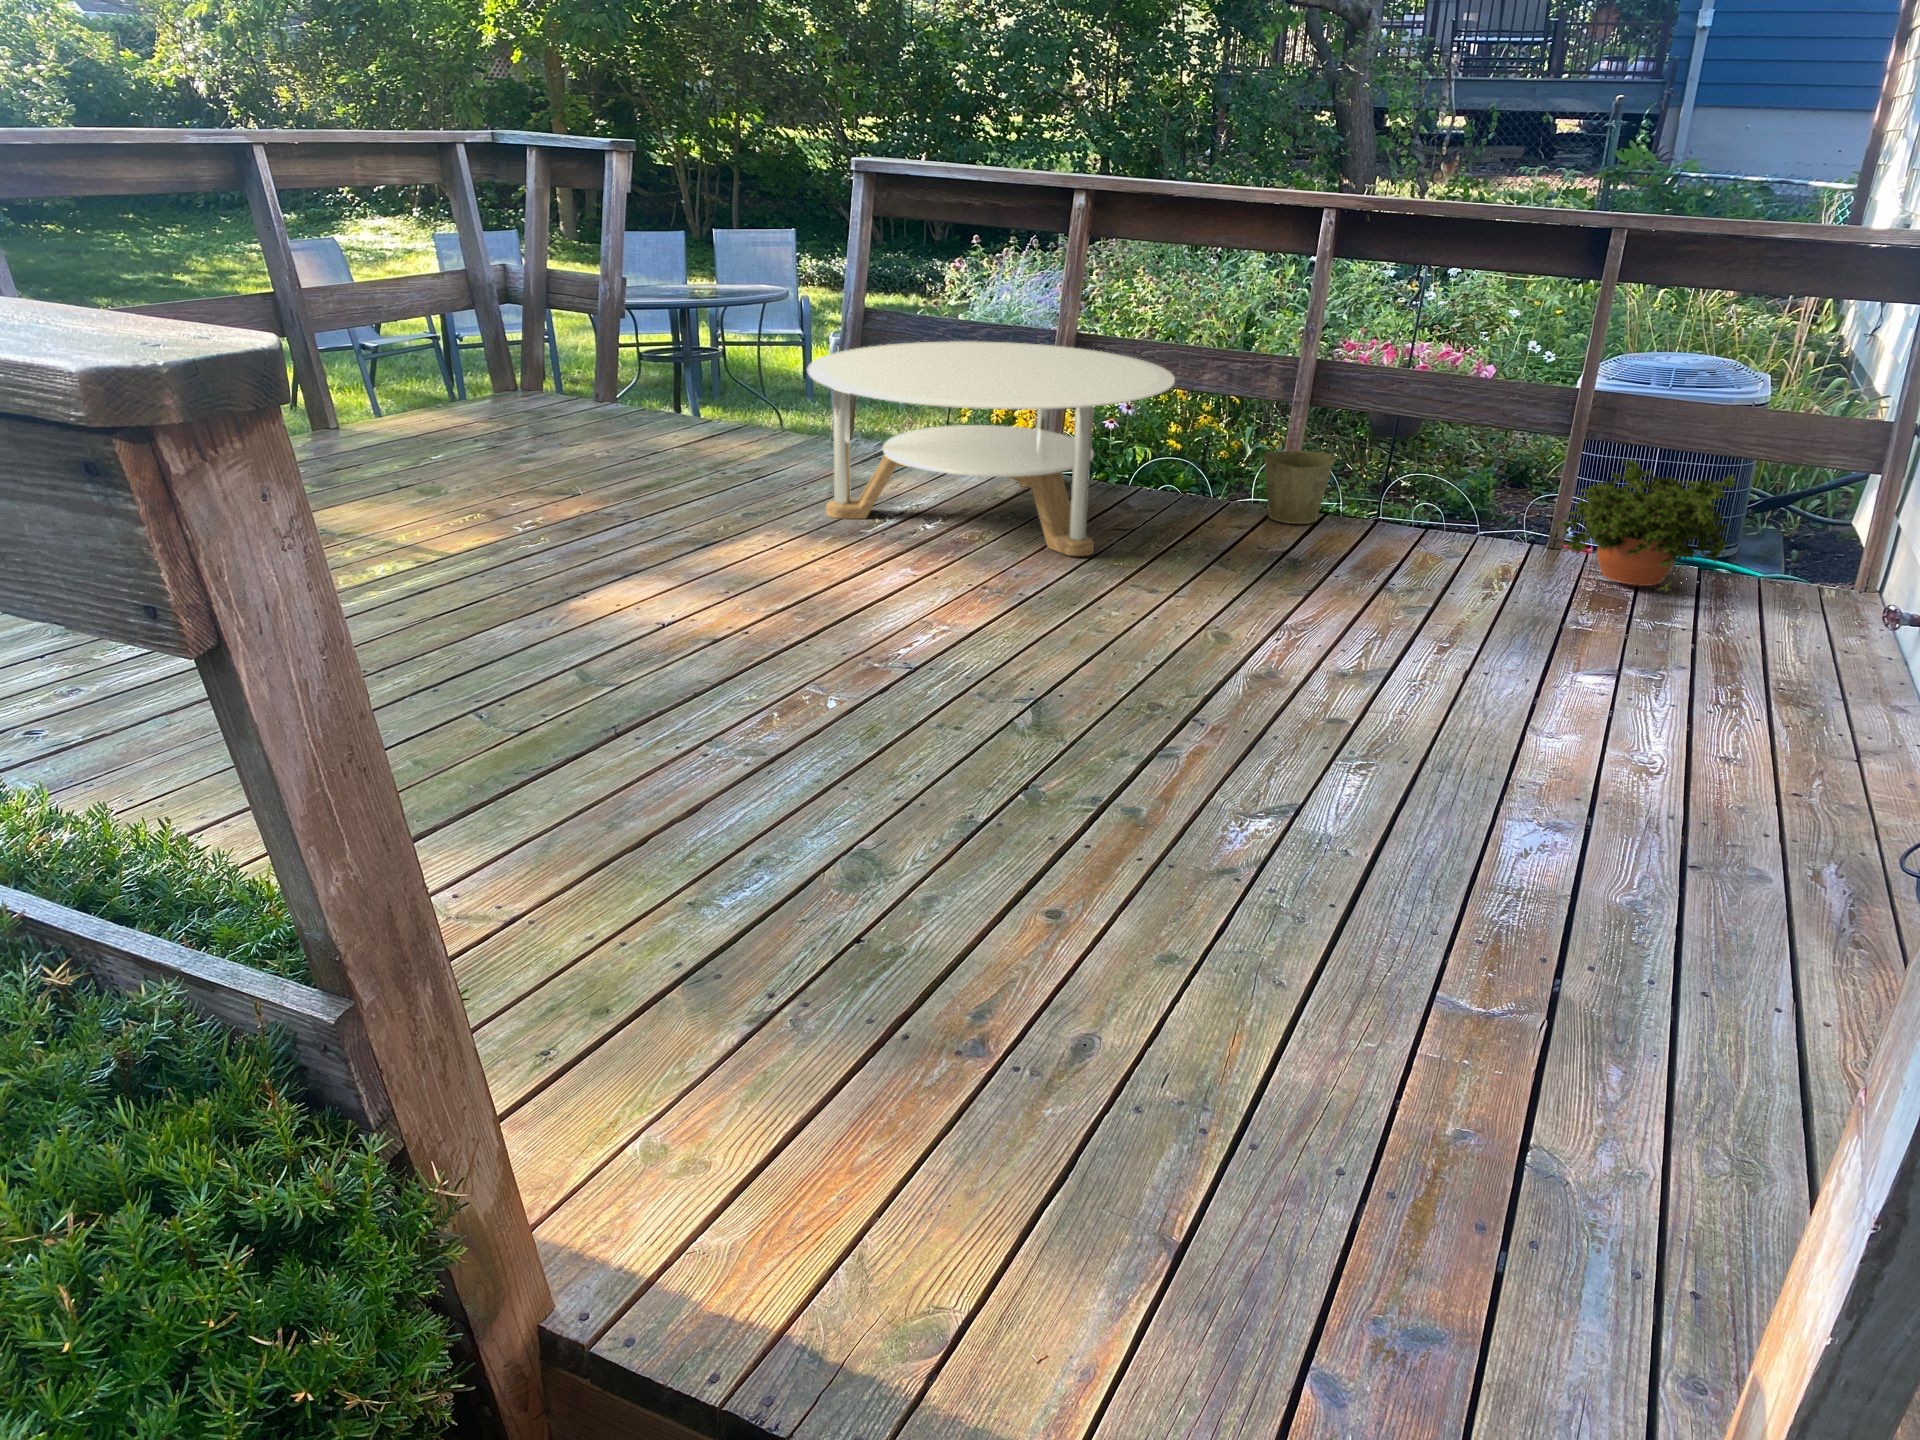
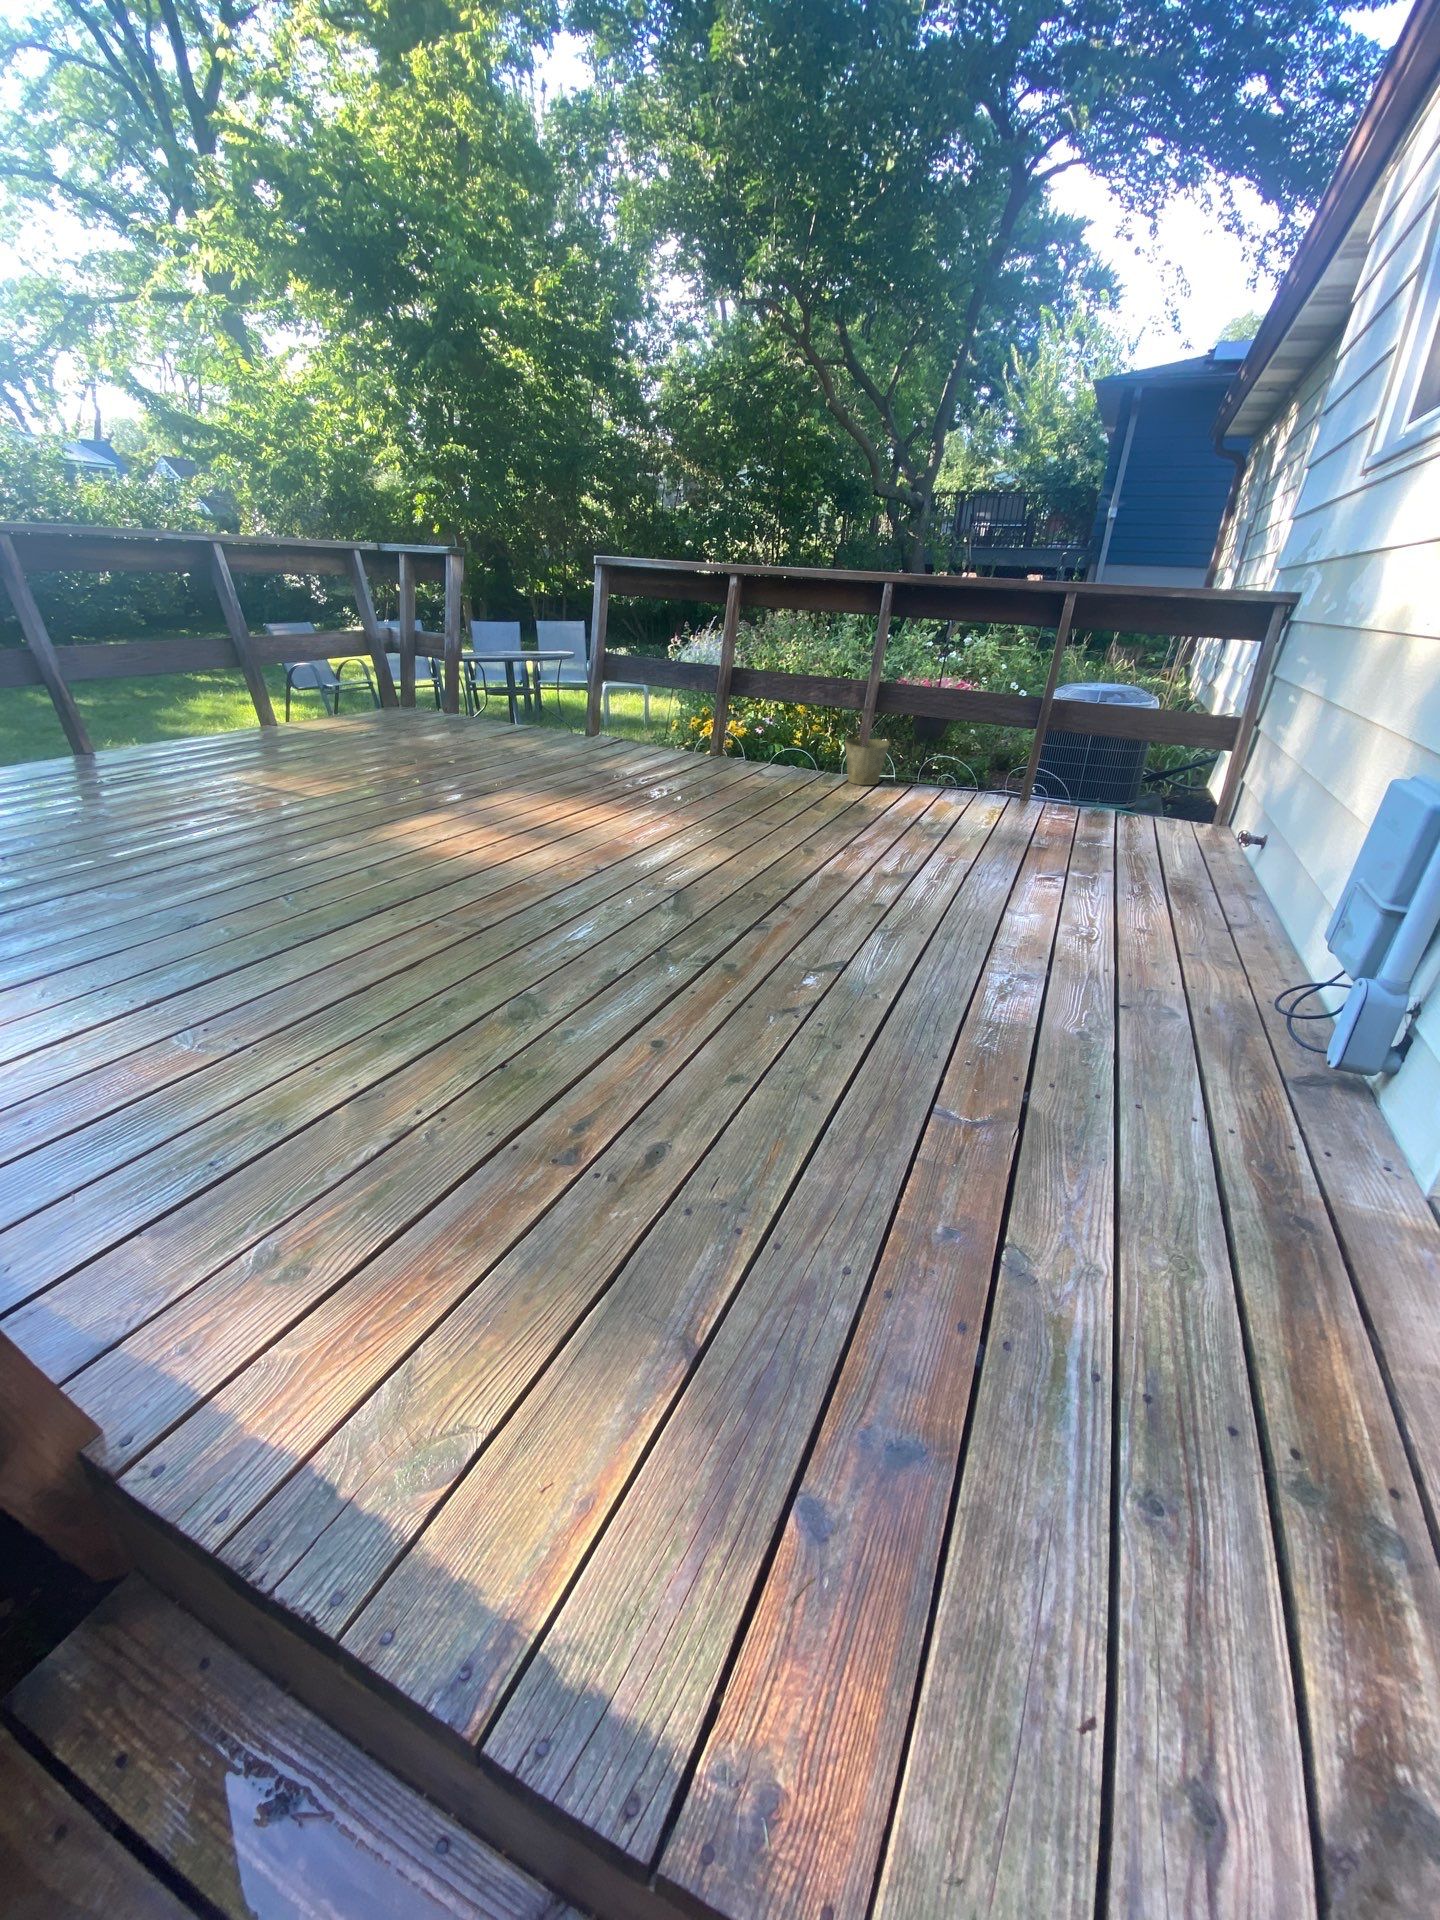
round table: present [807,341,1175,556] -> none [549,670,787,803]
potted plant: present [1559,461,1737,599] -> none [1028,739,1149,832]

